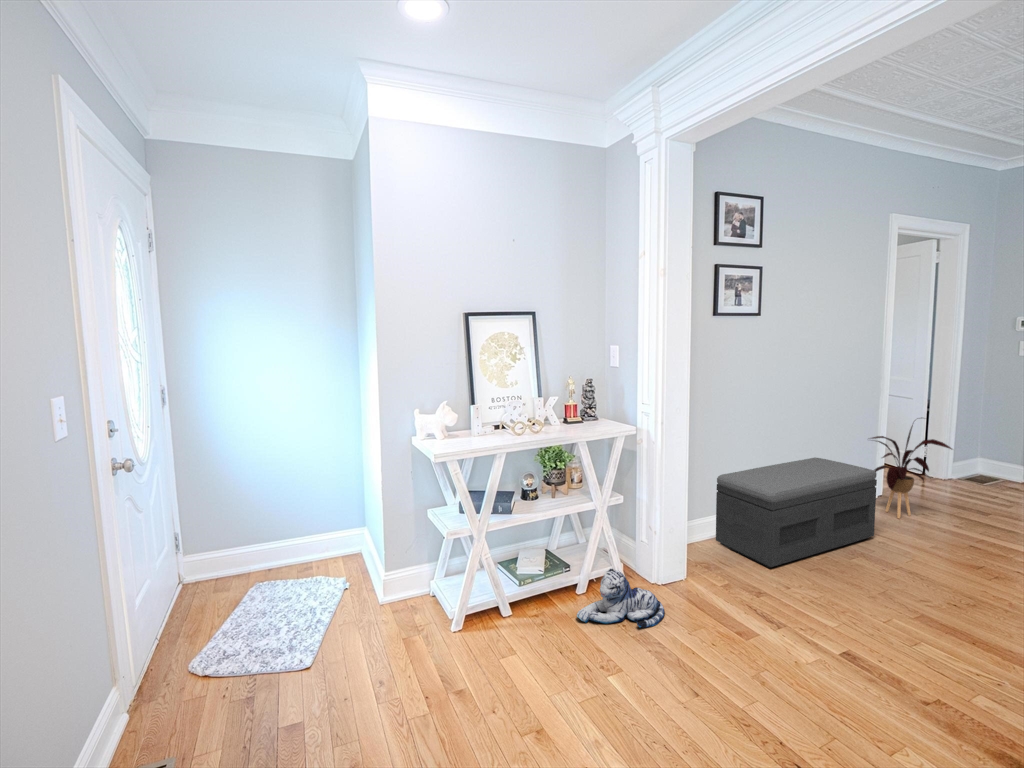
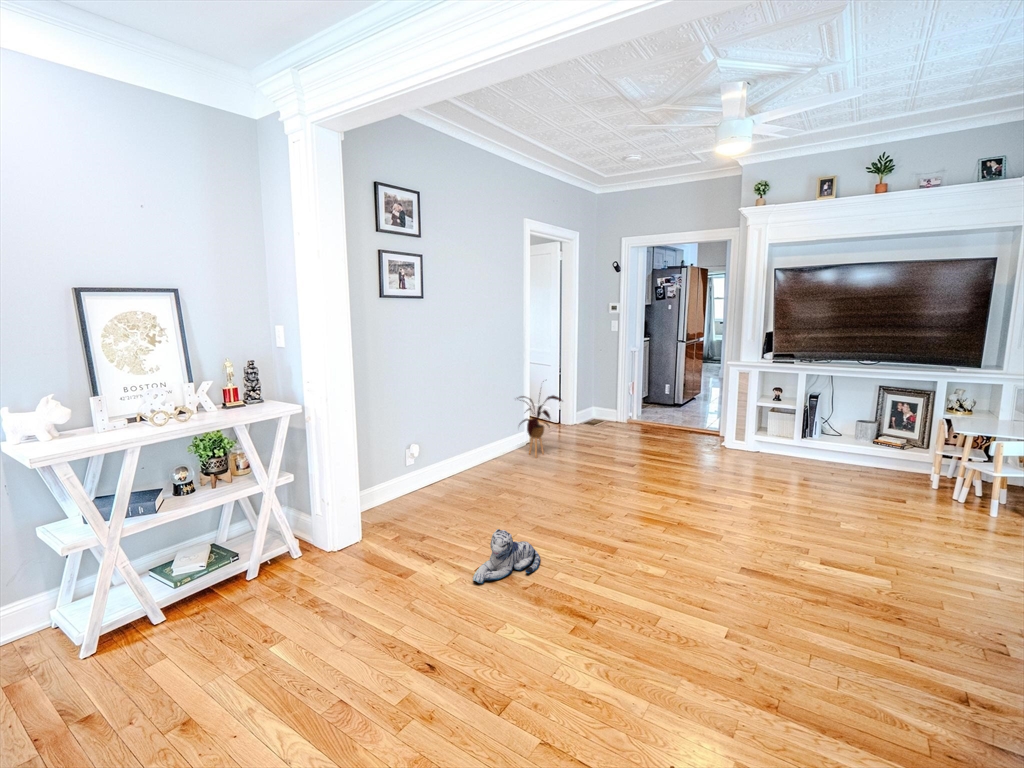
storage bench: present [716,457,877,568] -> none [393,418,516,514]
plush toy: present [577,568,665,628] -> present [473,529,540,584]

